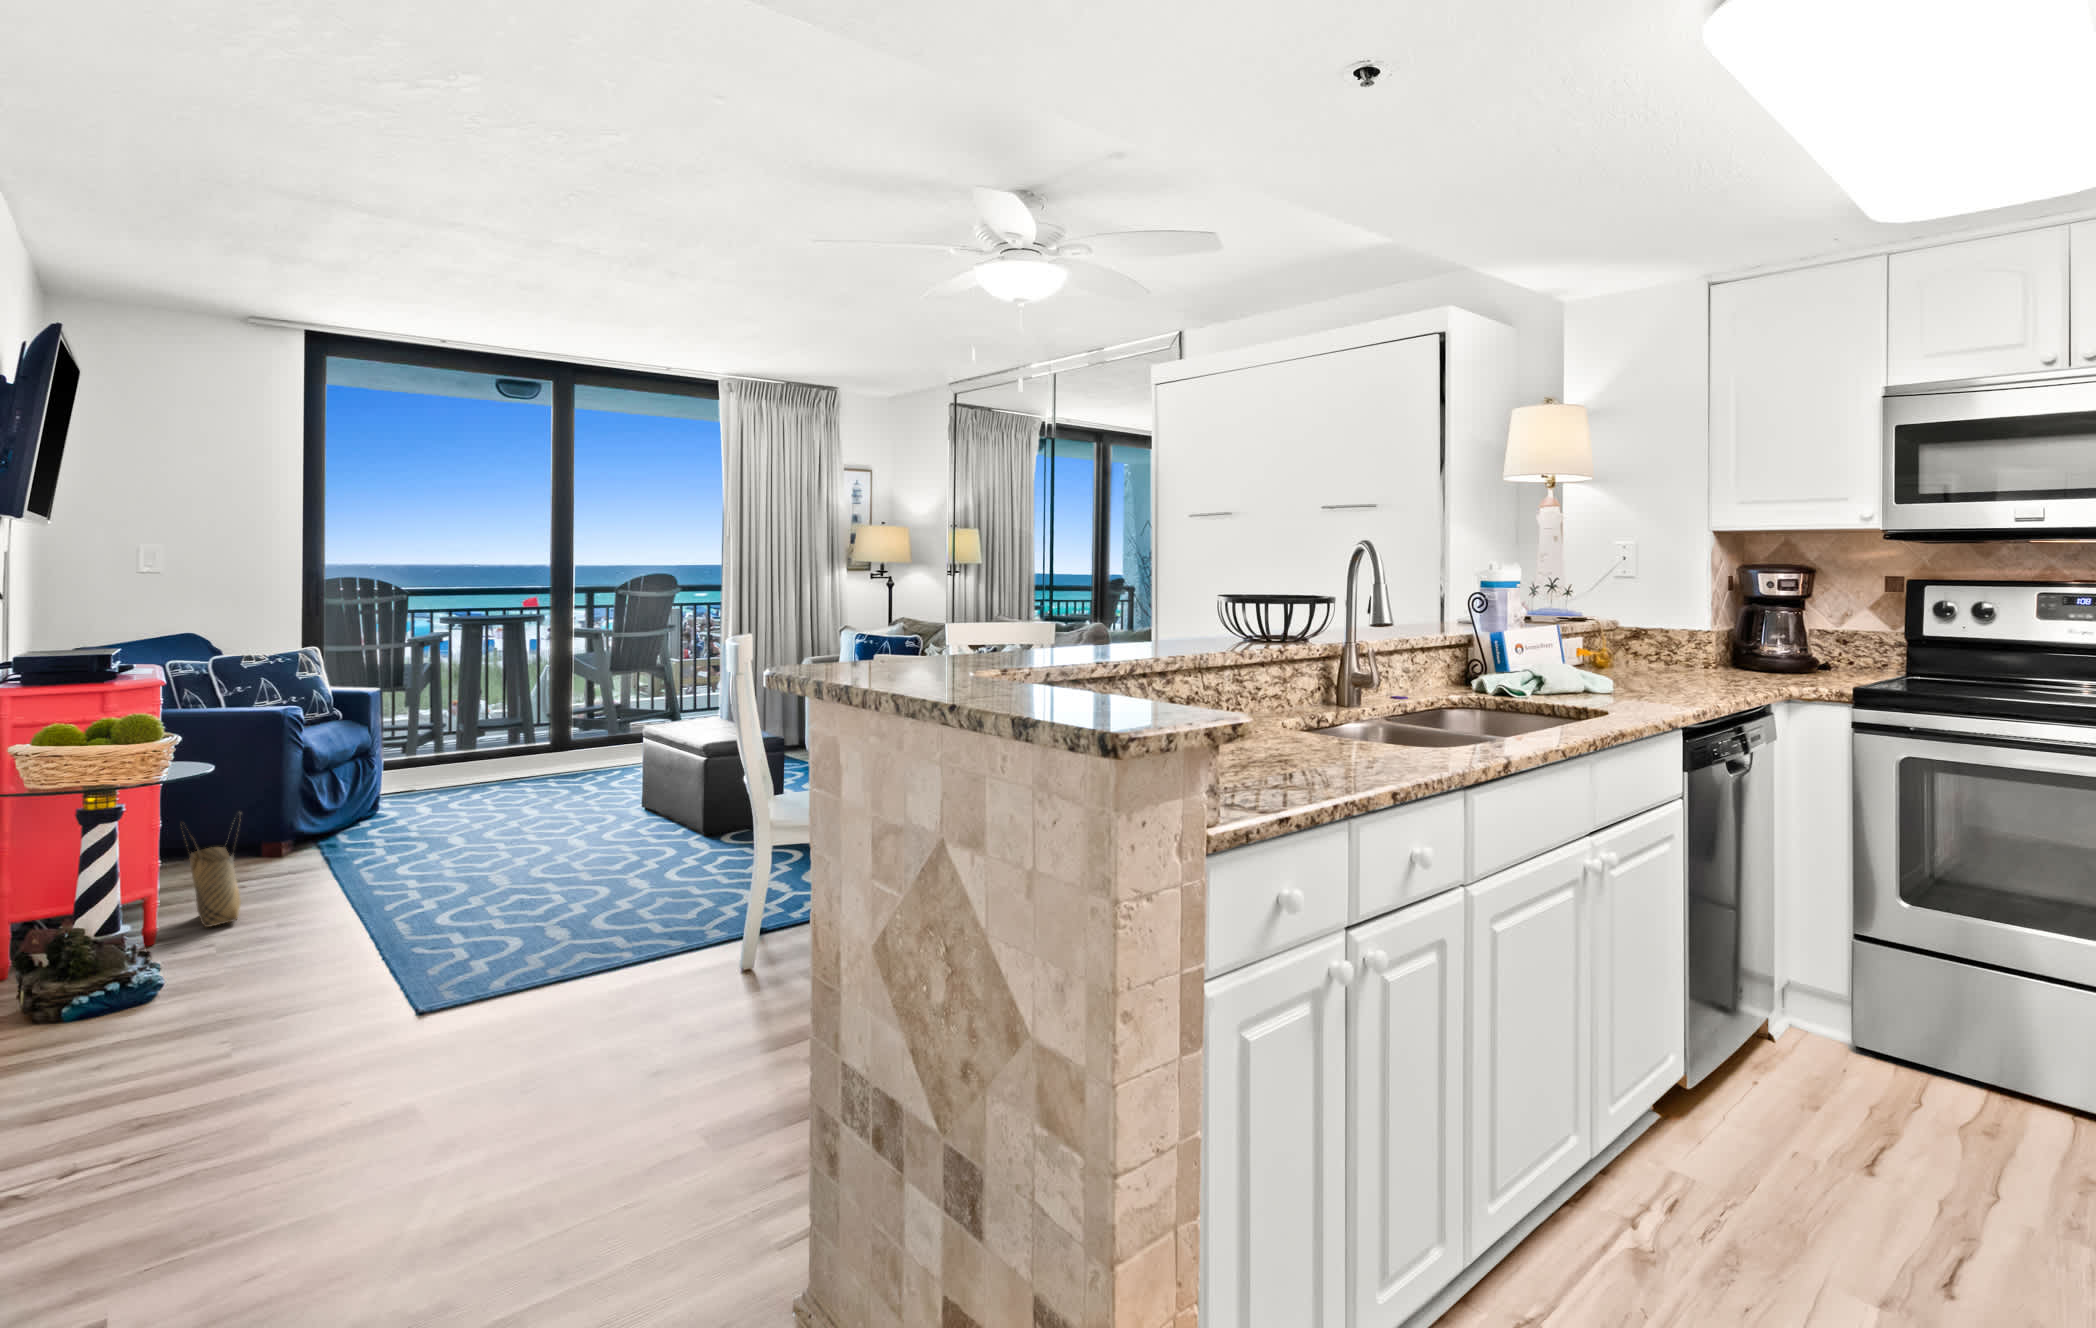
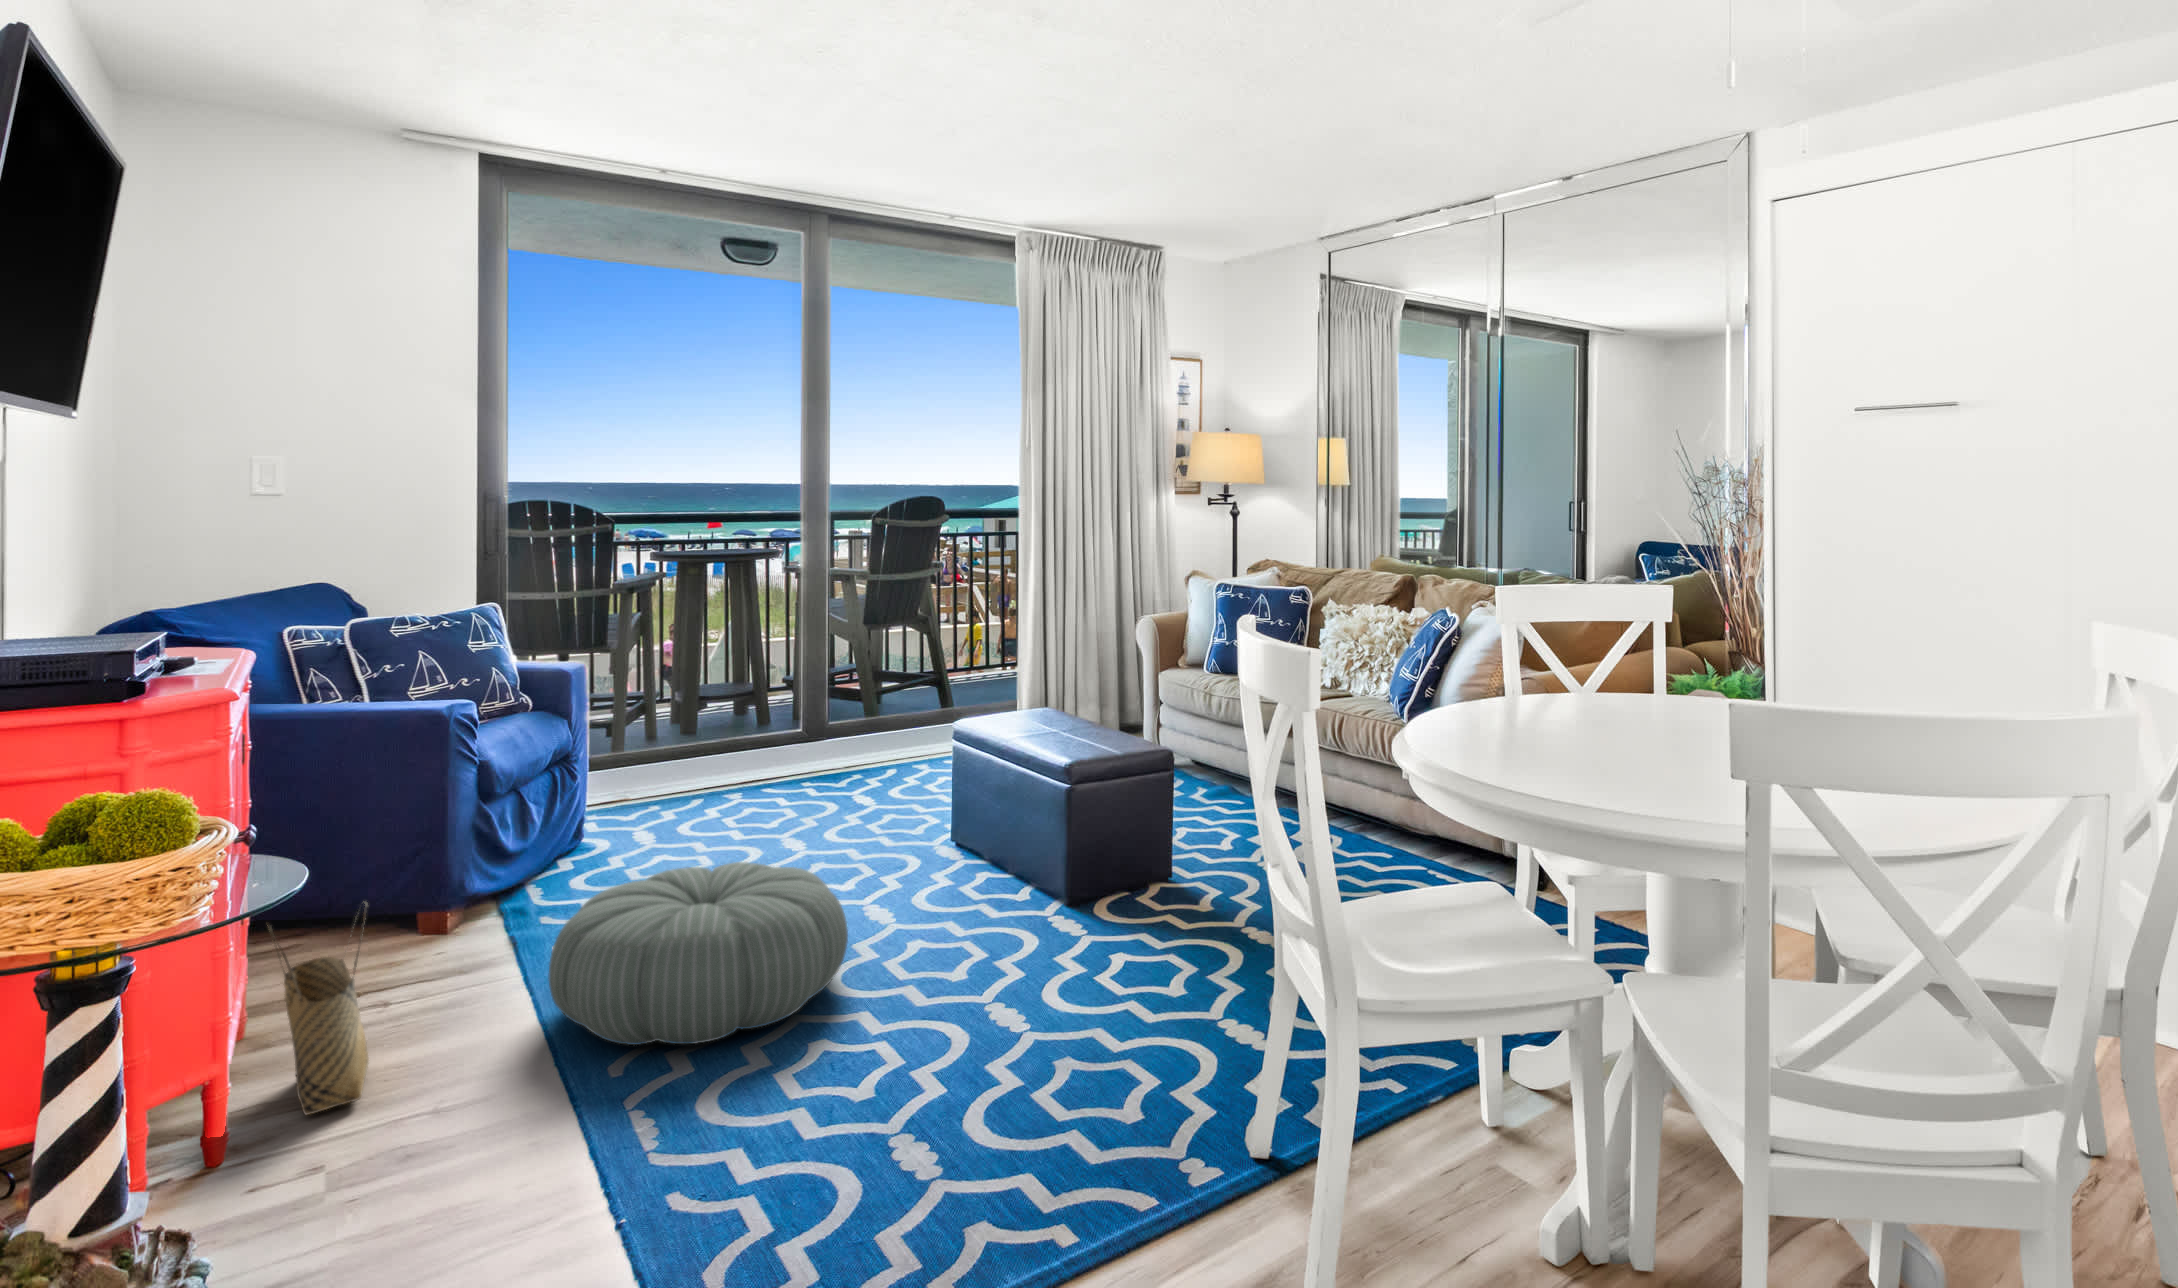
pouf: none [352,802,543,895] -> present [548,862,848,1045]

